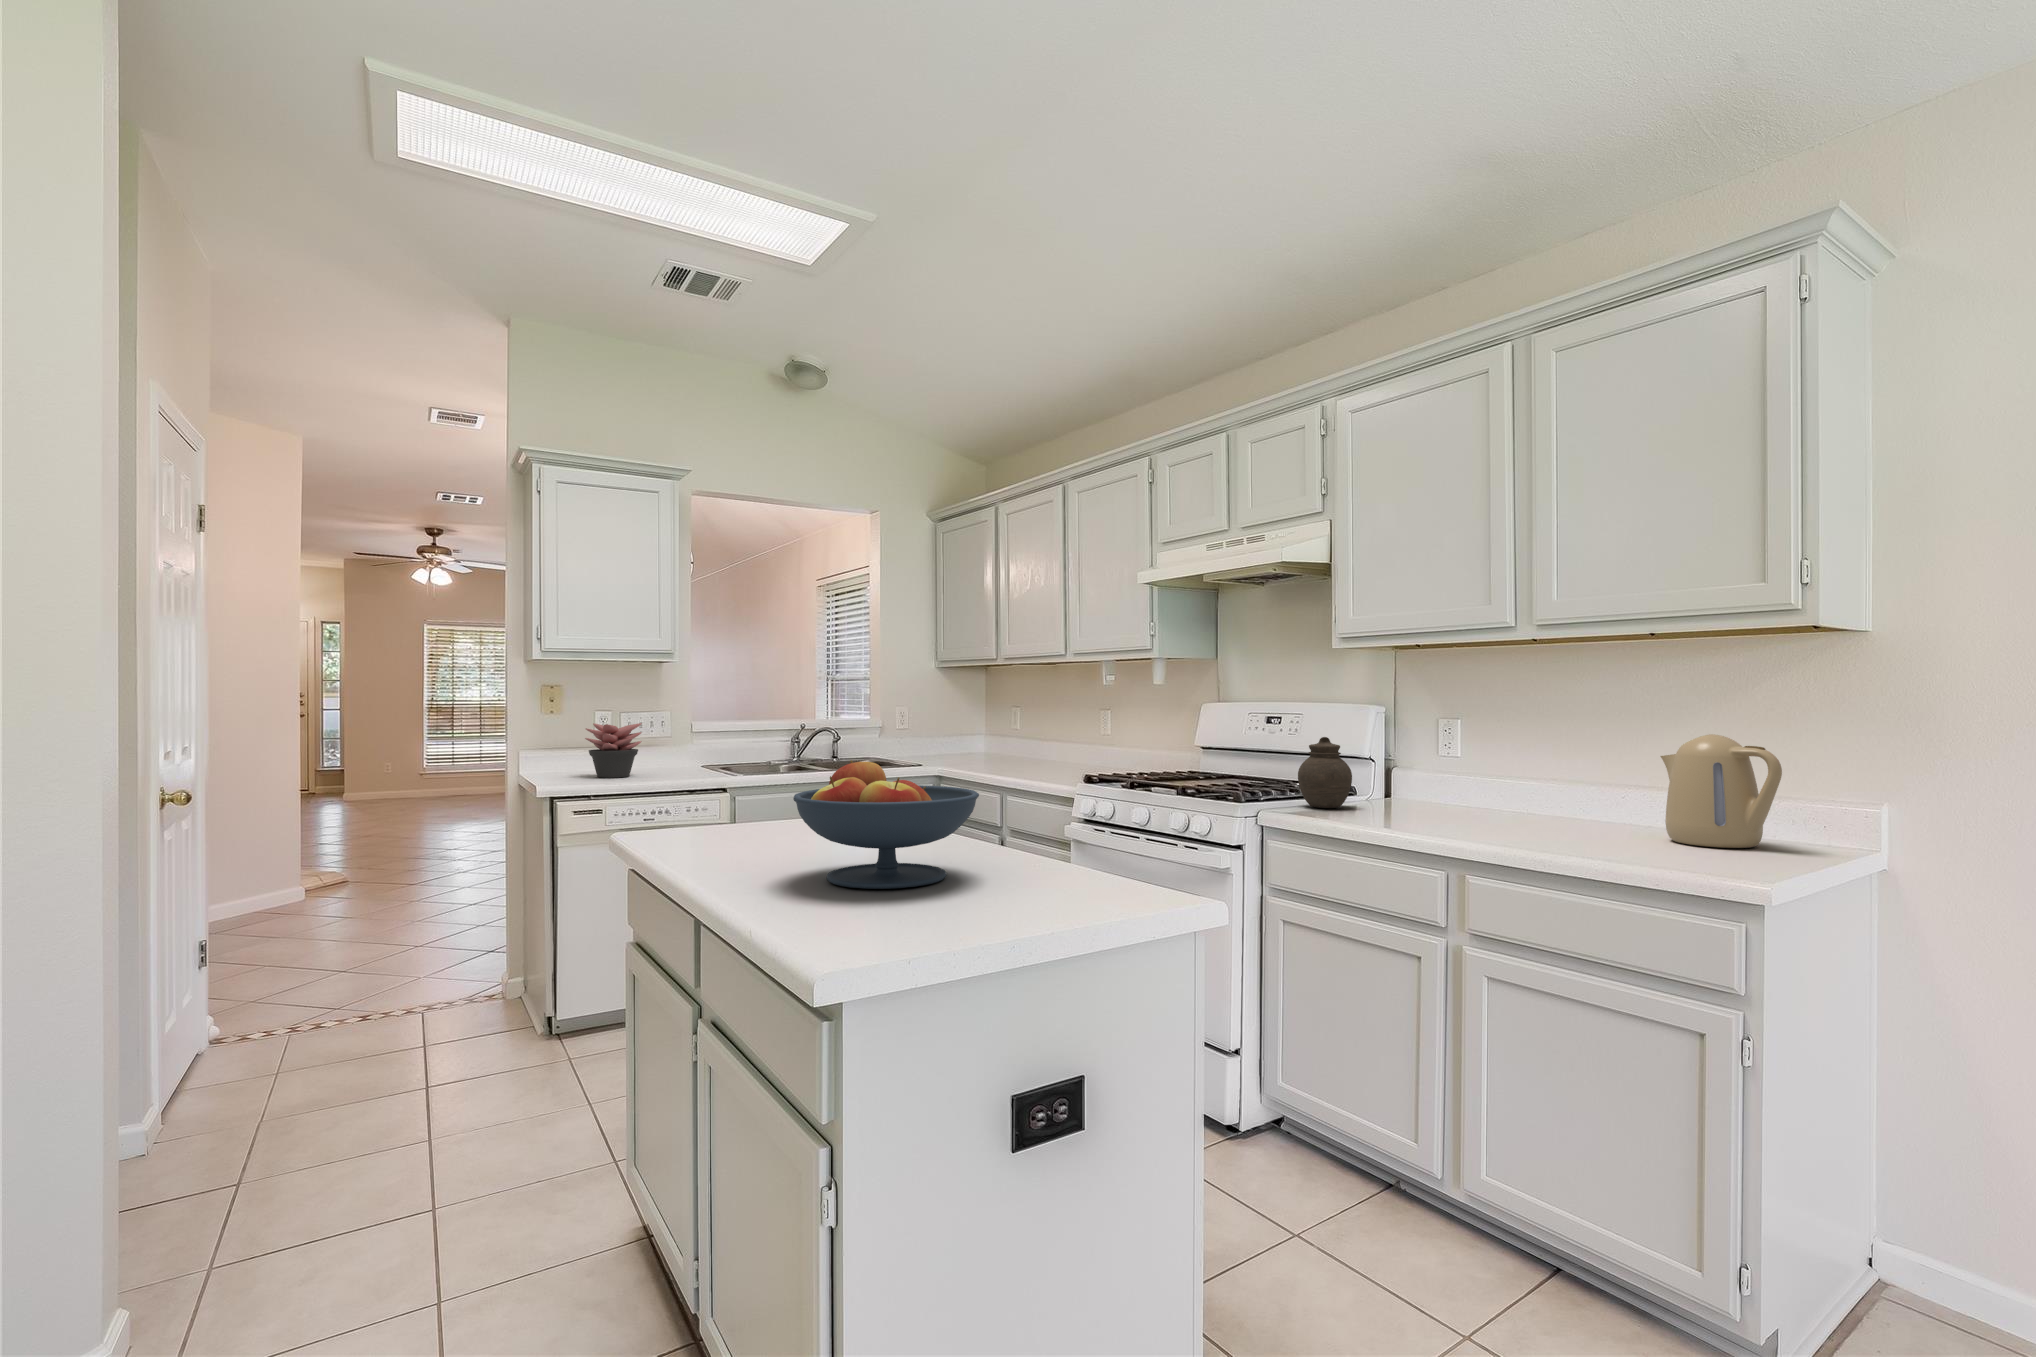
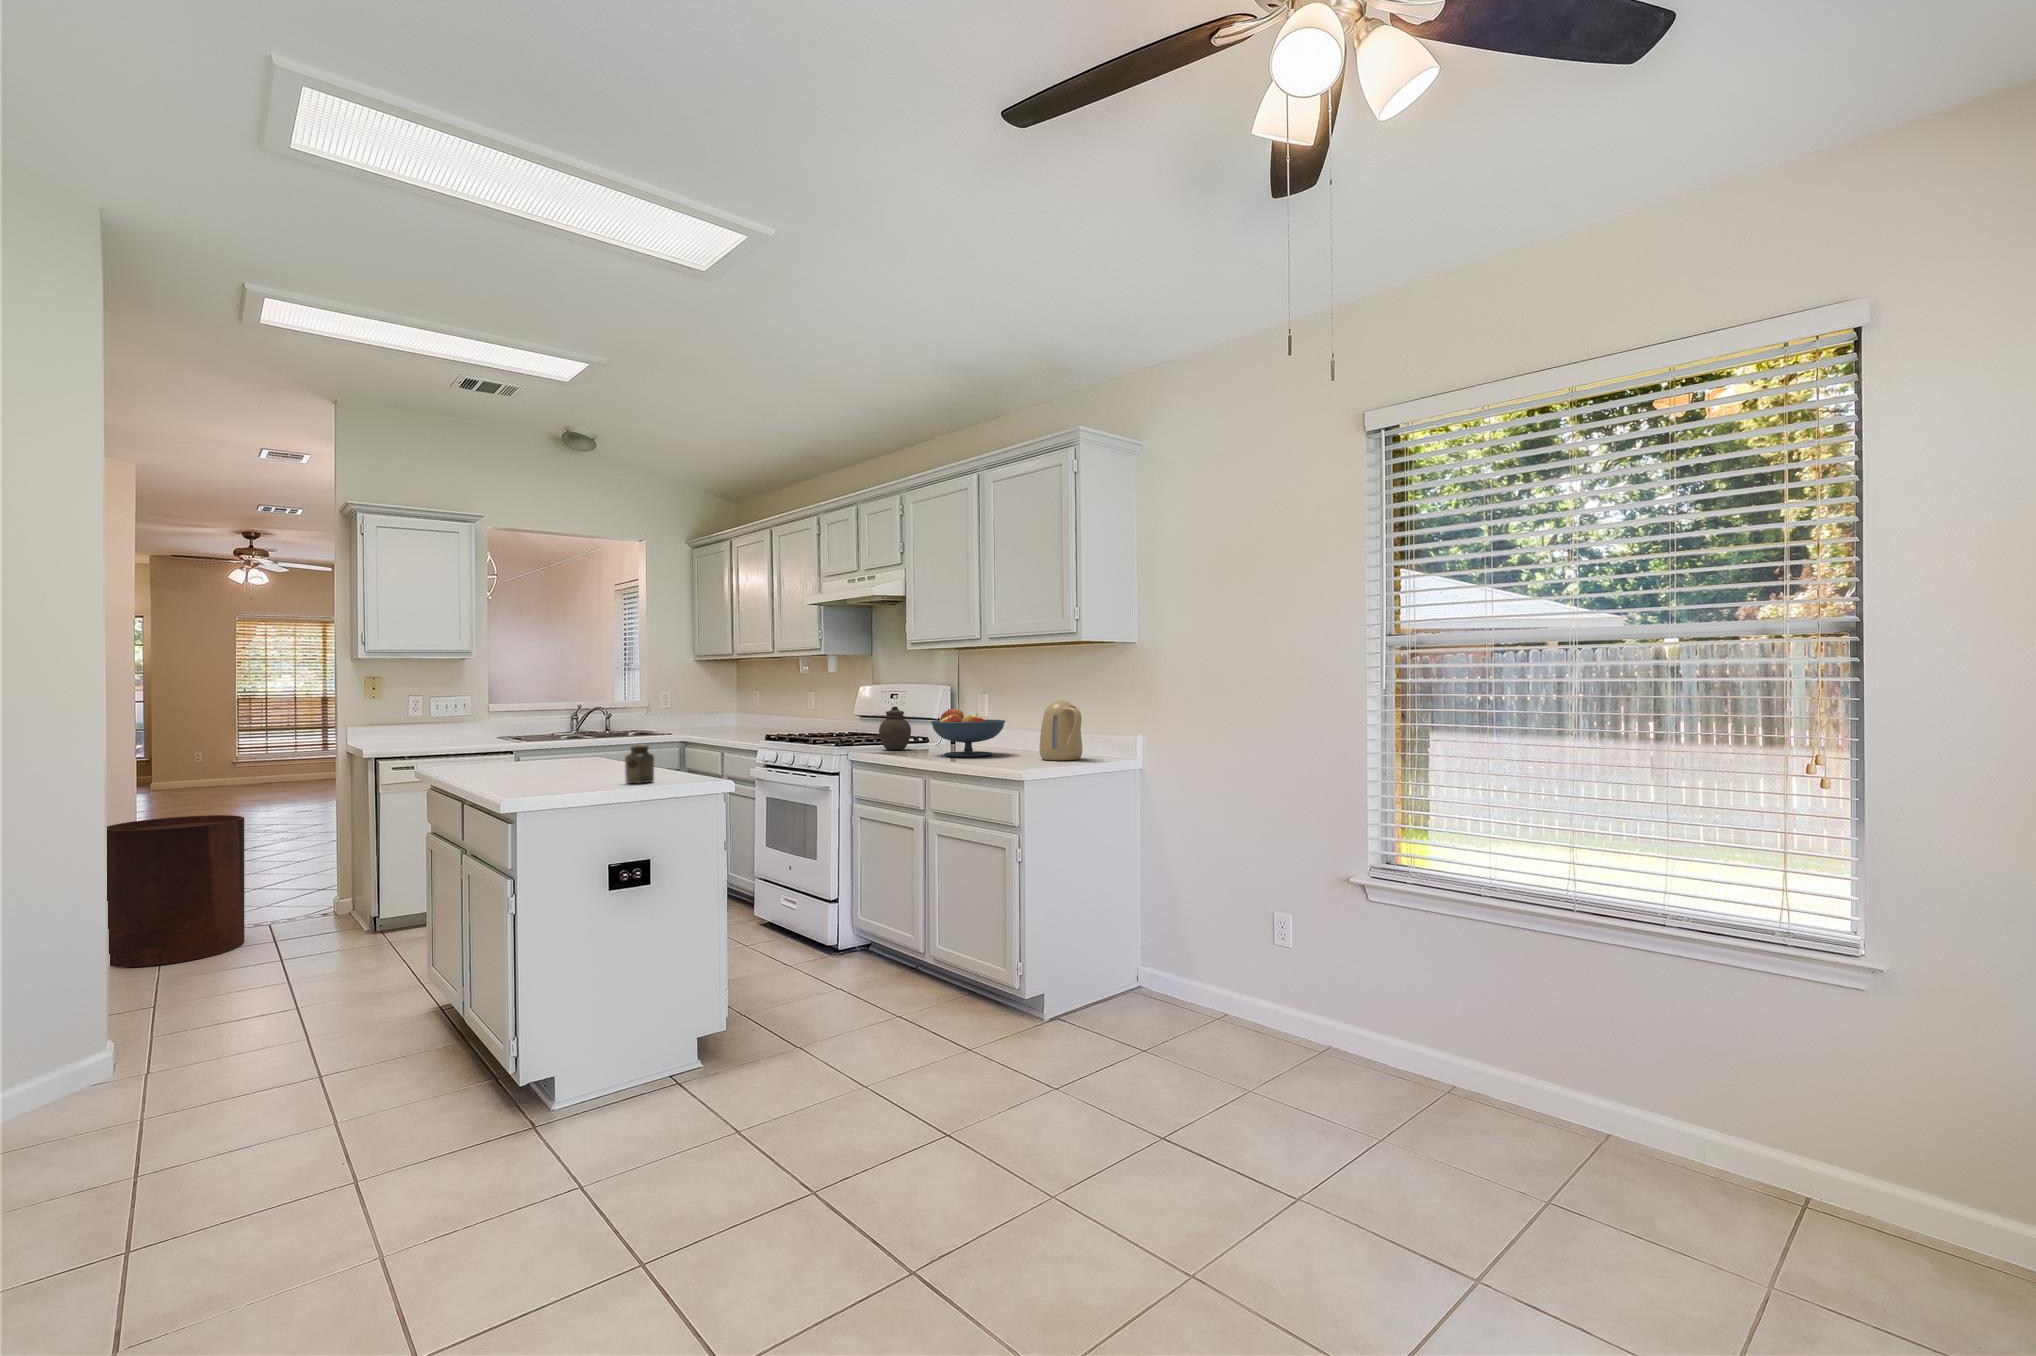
succulent plant: present [585,723,642,778] -> none [400,705,445,744]
fruit bowl: present [793,760,979,889] -> present [931,709,1005,757]
salt shaker: none [1020,824,1074,909] -> present [625,744,654,784]
trash can: none [201,870,387,1090] -> present [107,815,245,967]

